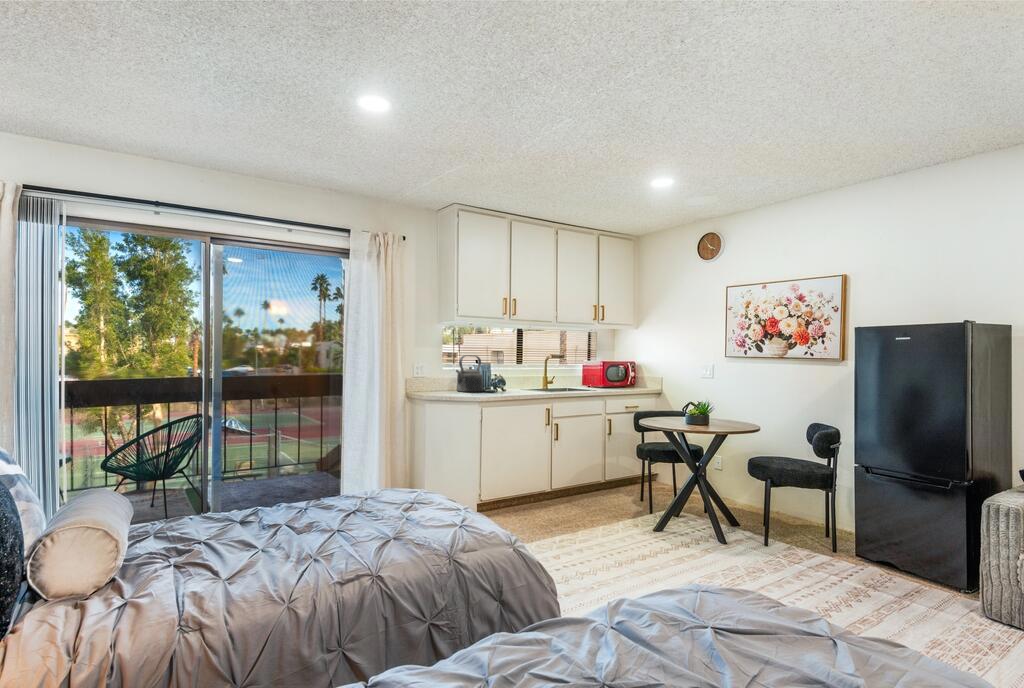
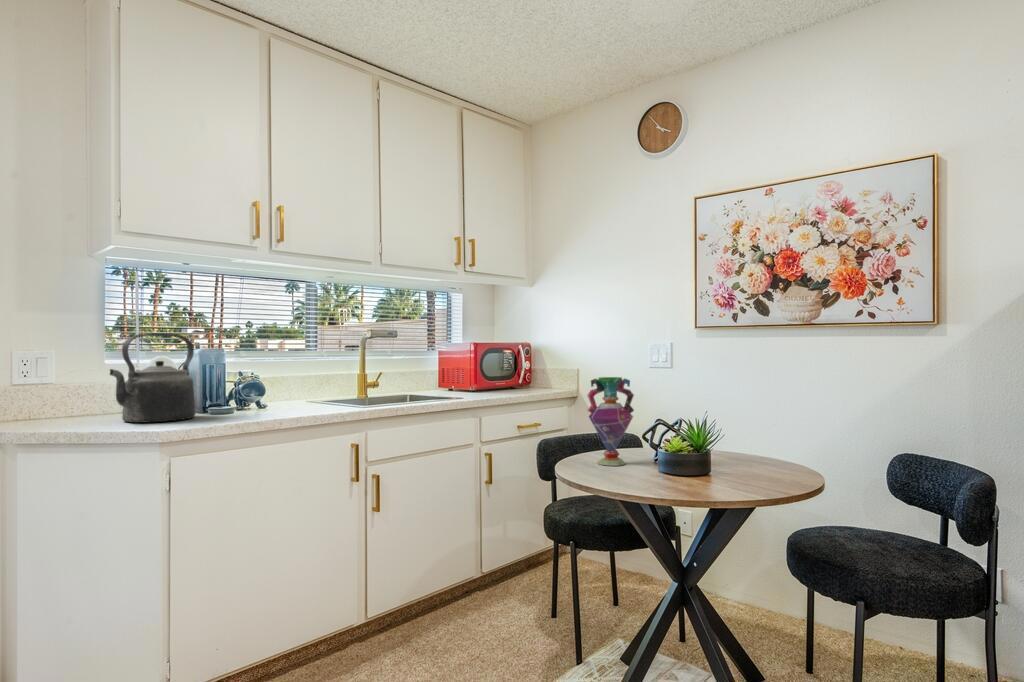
vase: none [656,381,679,421] -> present [587,377,634,466]

